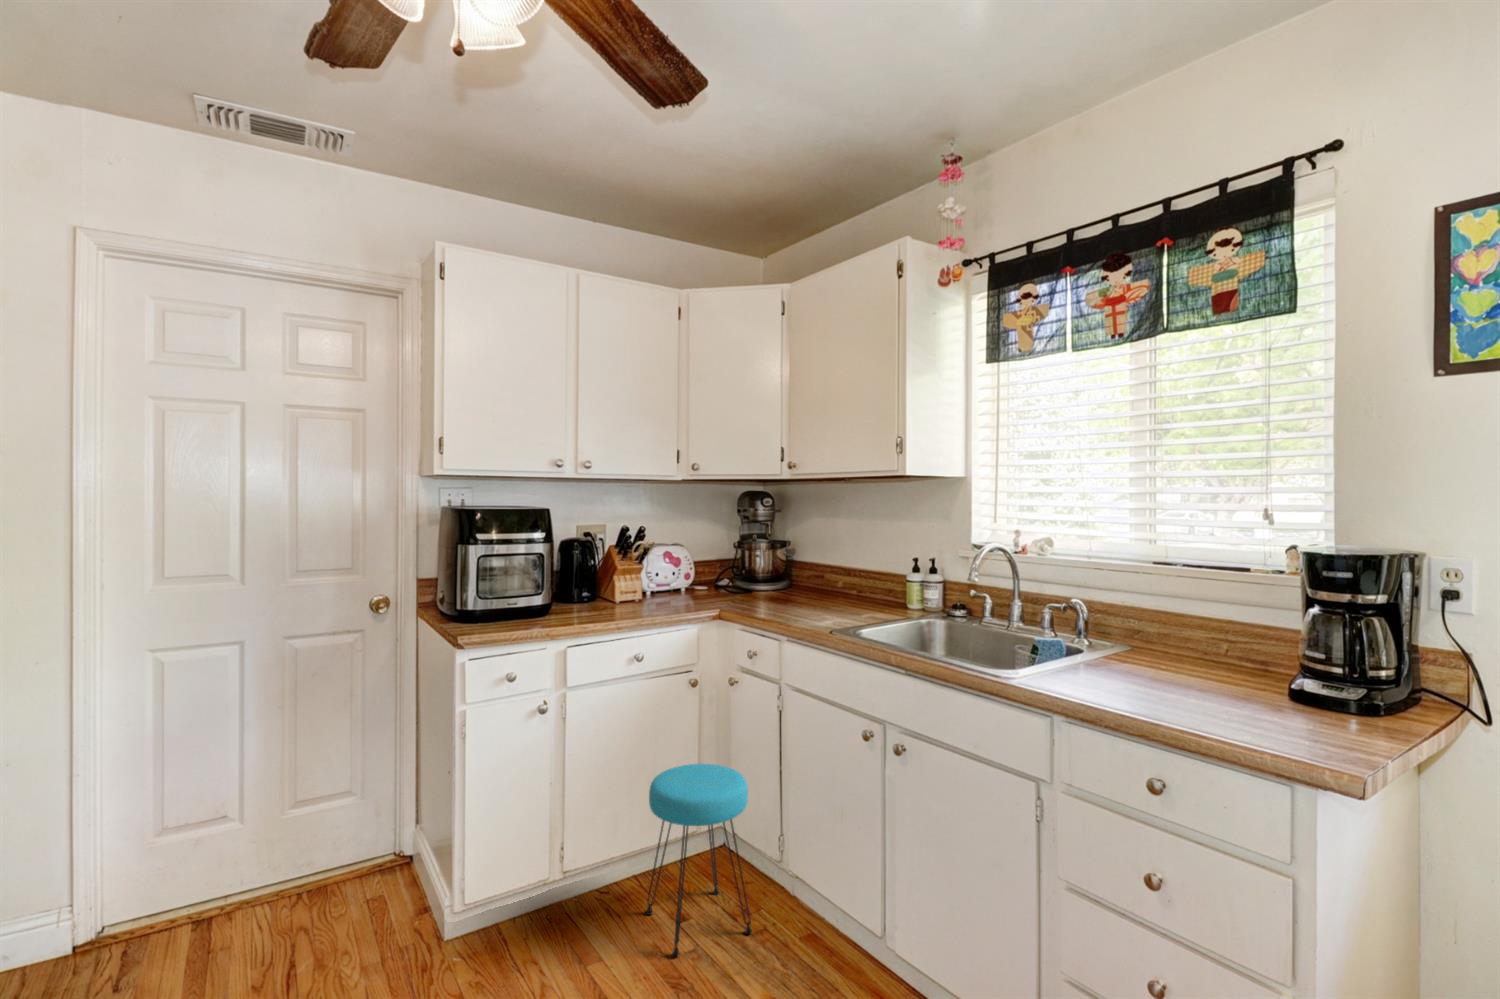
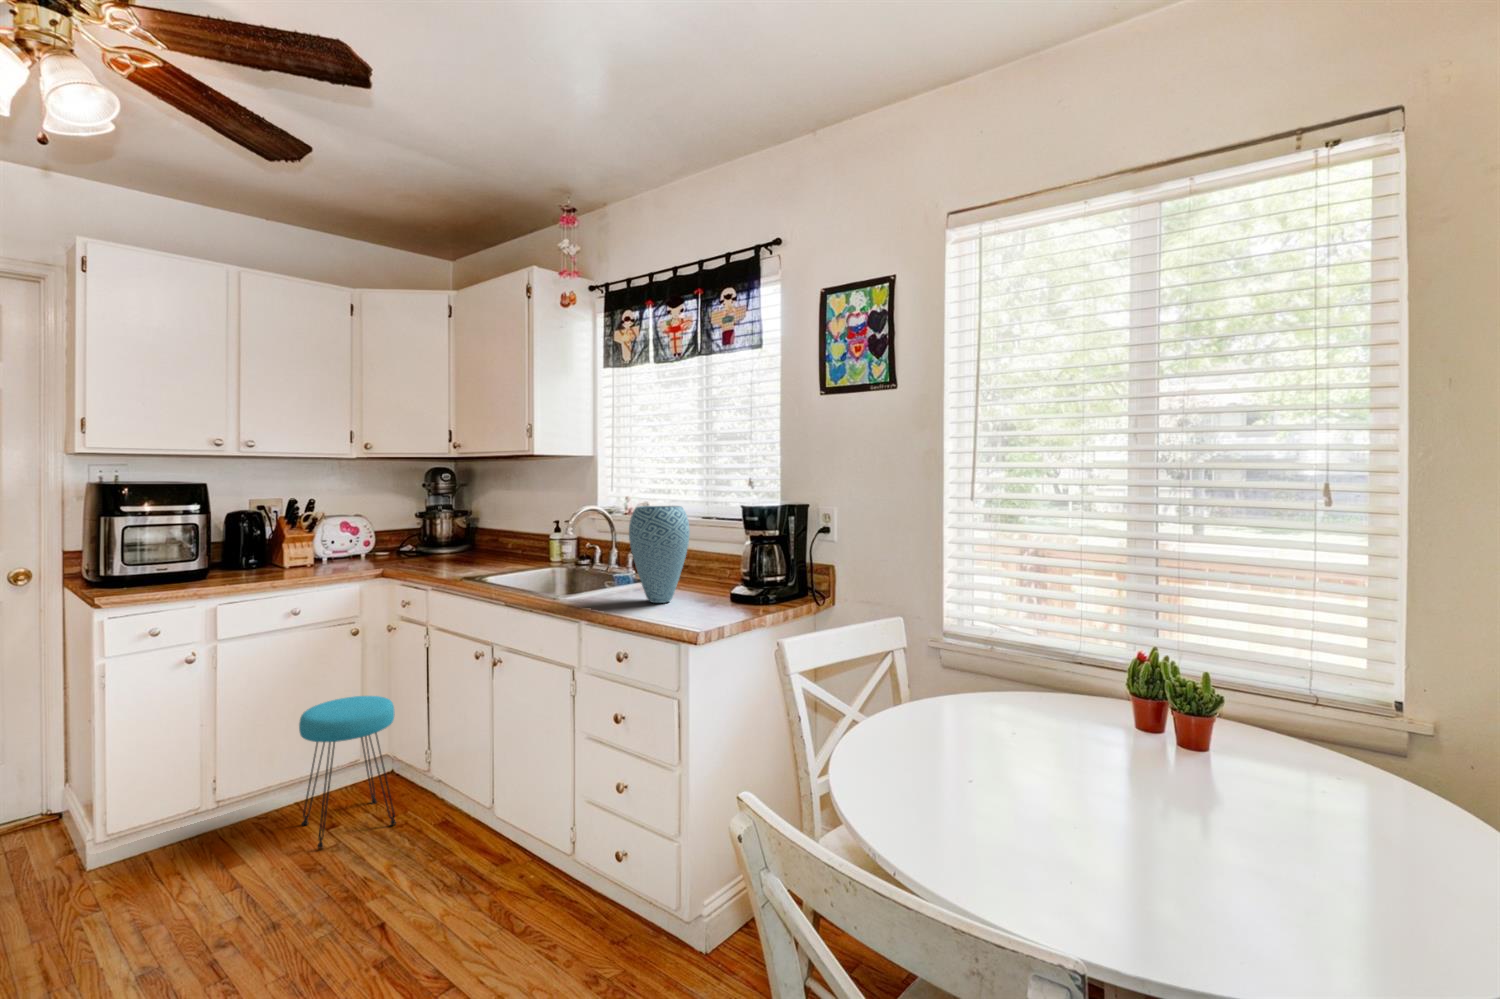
vase: none [1118,550,1221,698] -> present [629,506,690,603]

